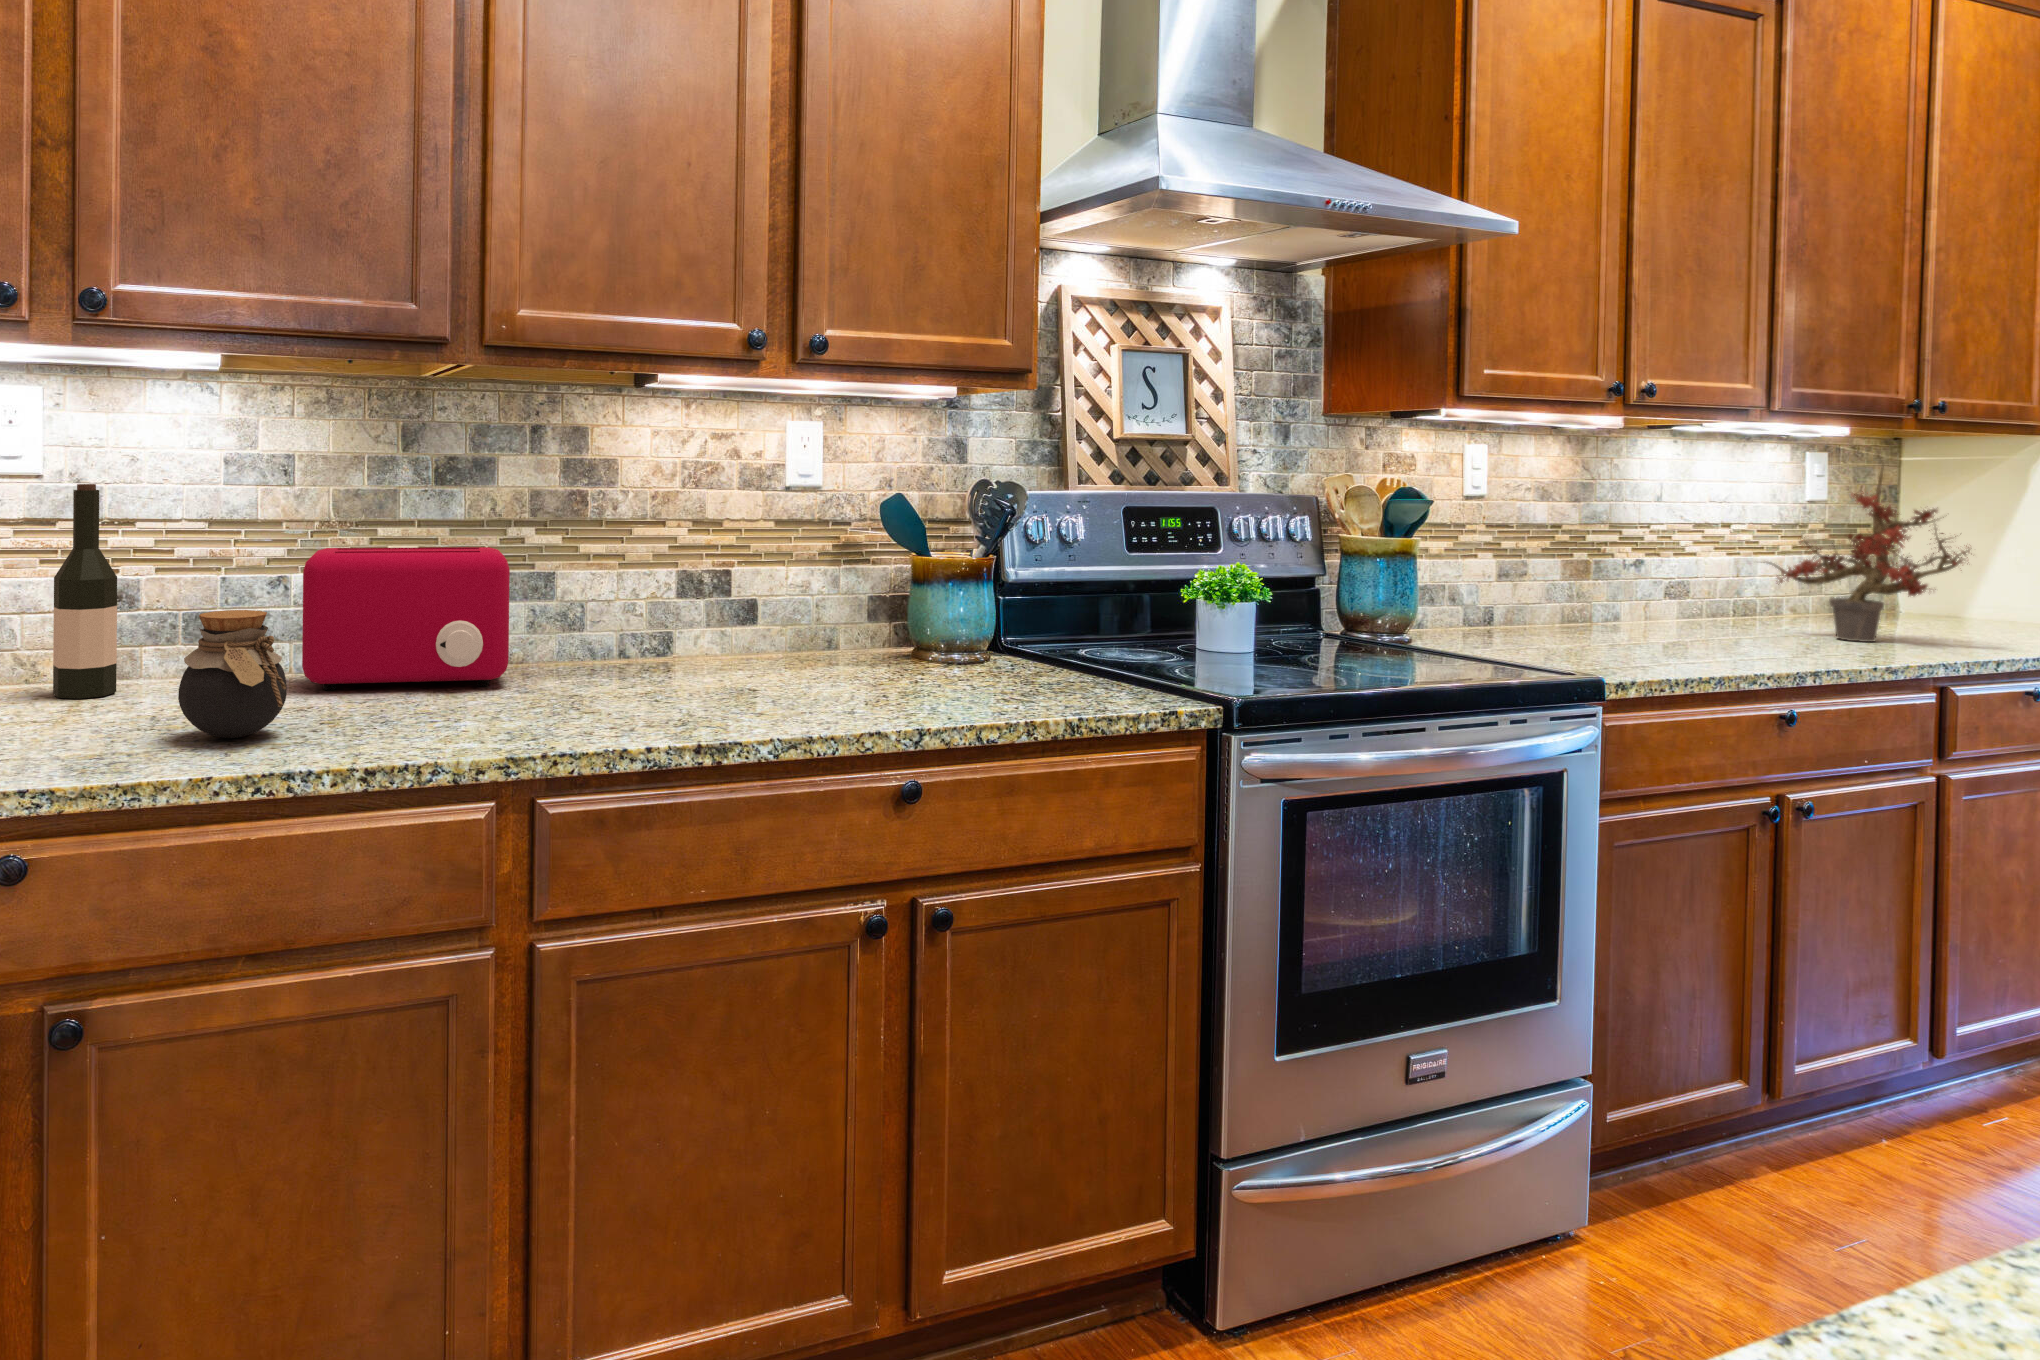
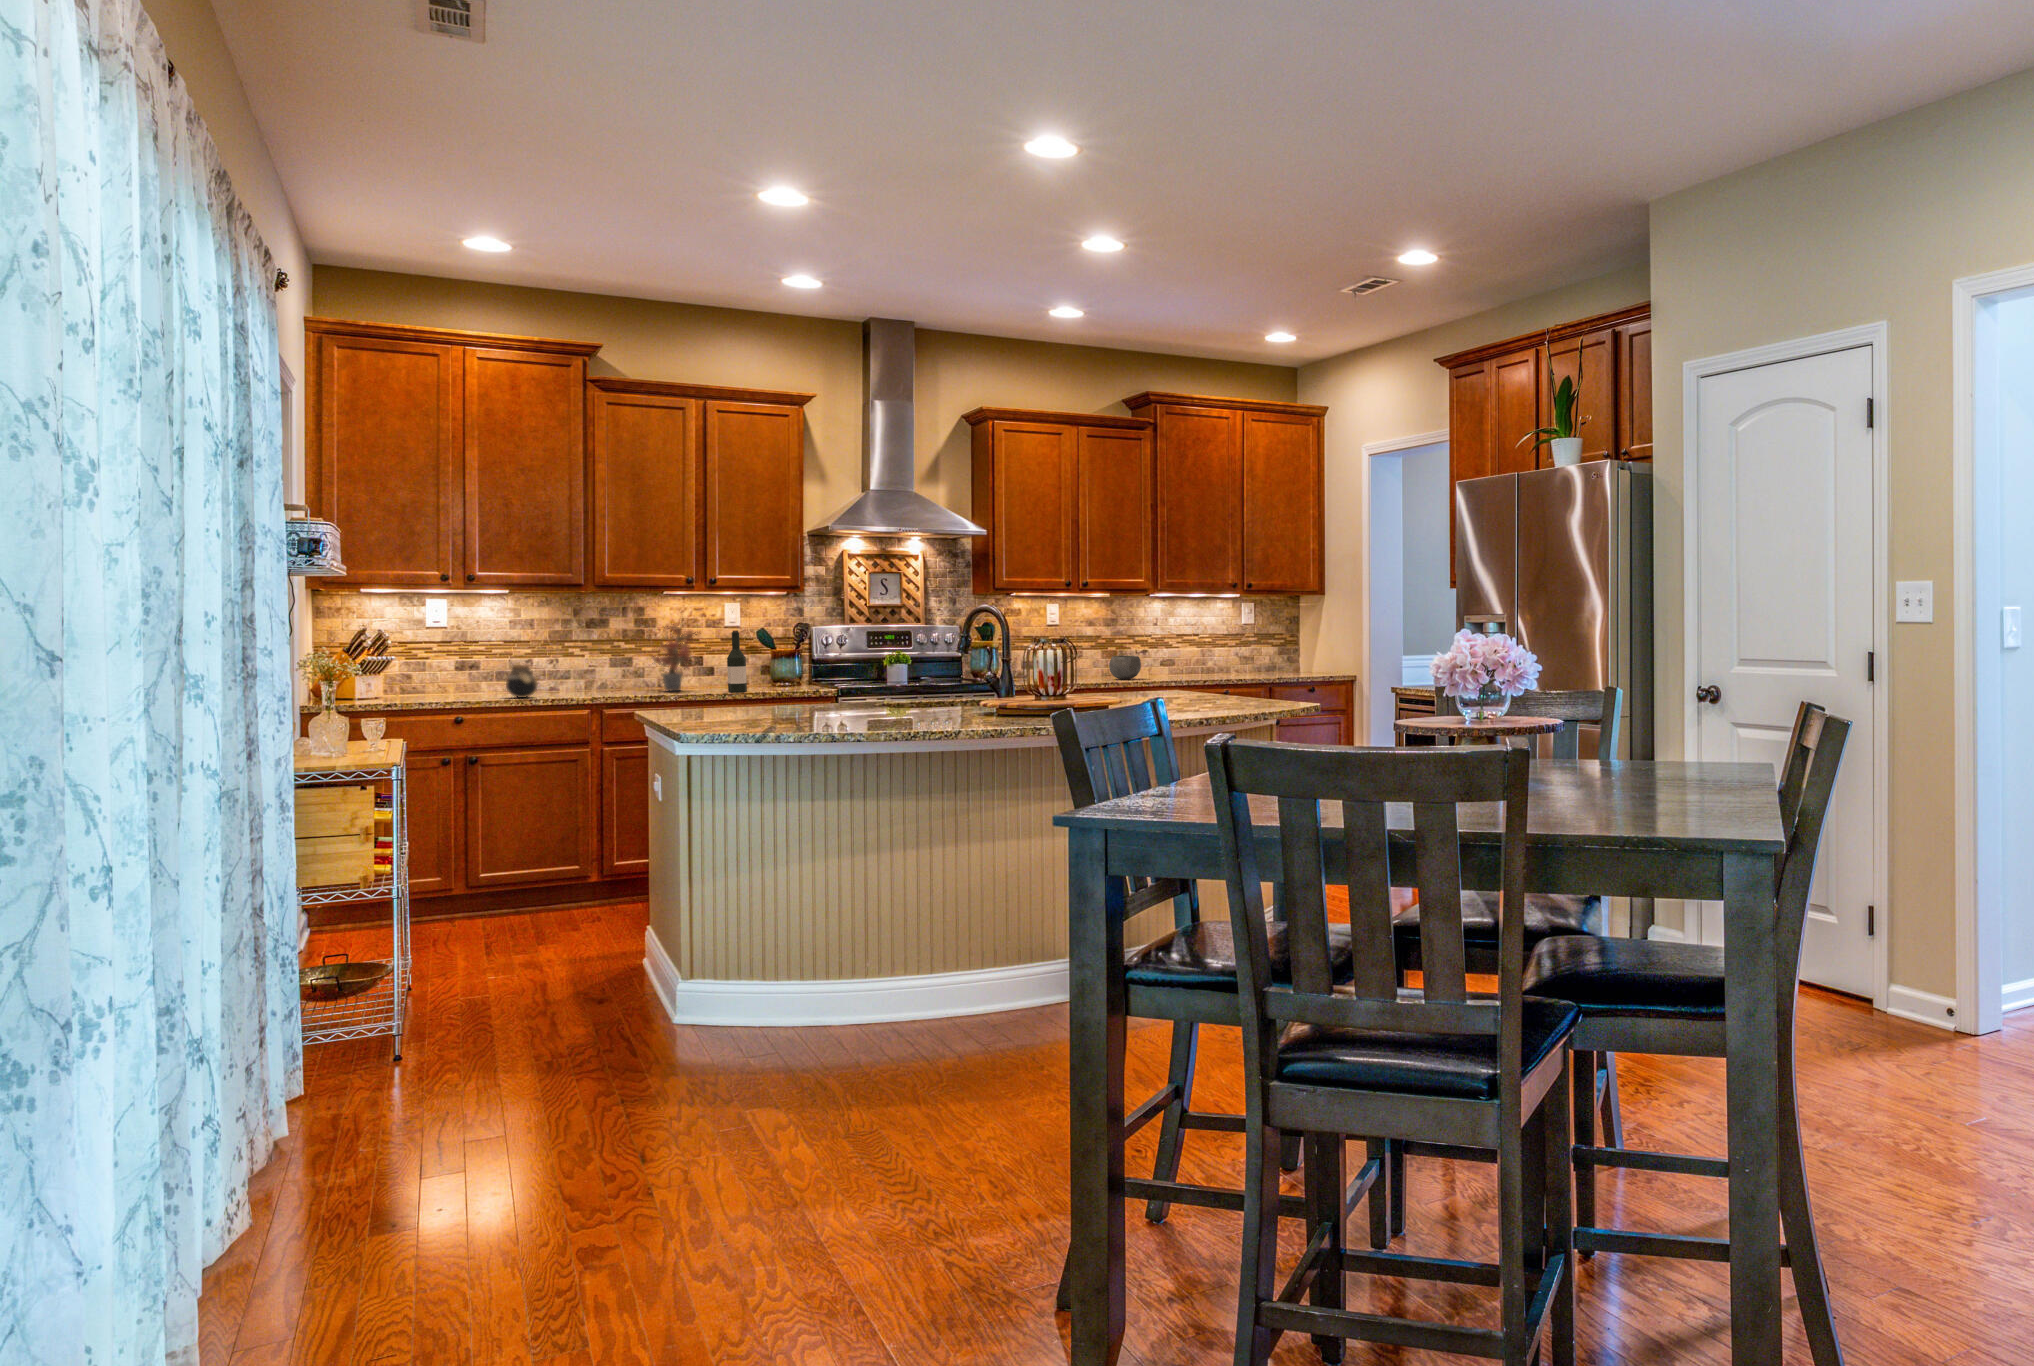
potted plant: present [1764,469,1970,642] -> present [652,624,701,691]
wine bottle: present [53,484,117,699] -> present [727,630,747,692]
toaster: present [302,547,510,690] -> none [539,649,612,693]
ceramic bowl: none [1660,577,1759,642] -> present [1109,656,1141,679]

